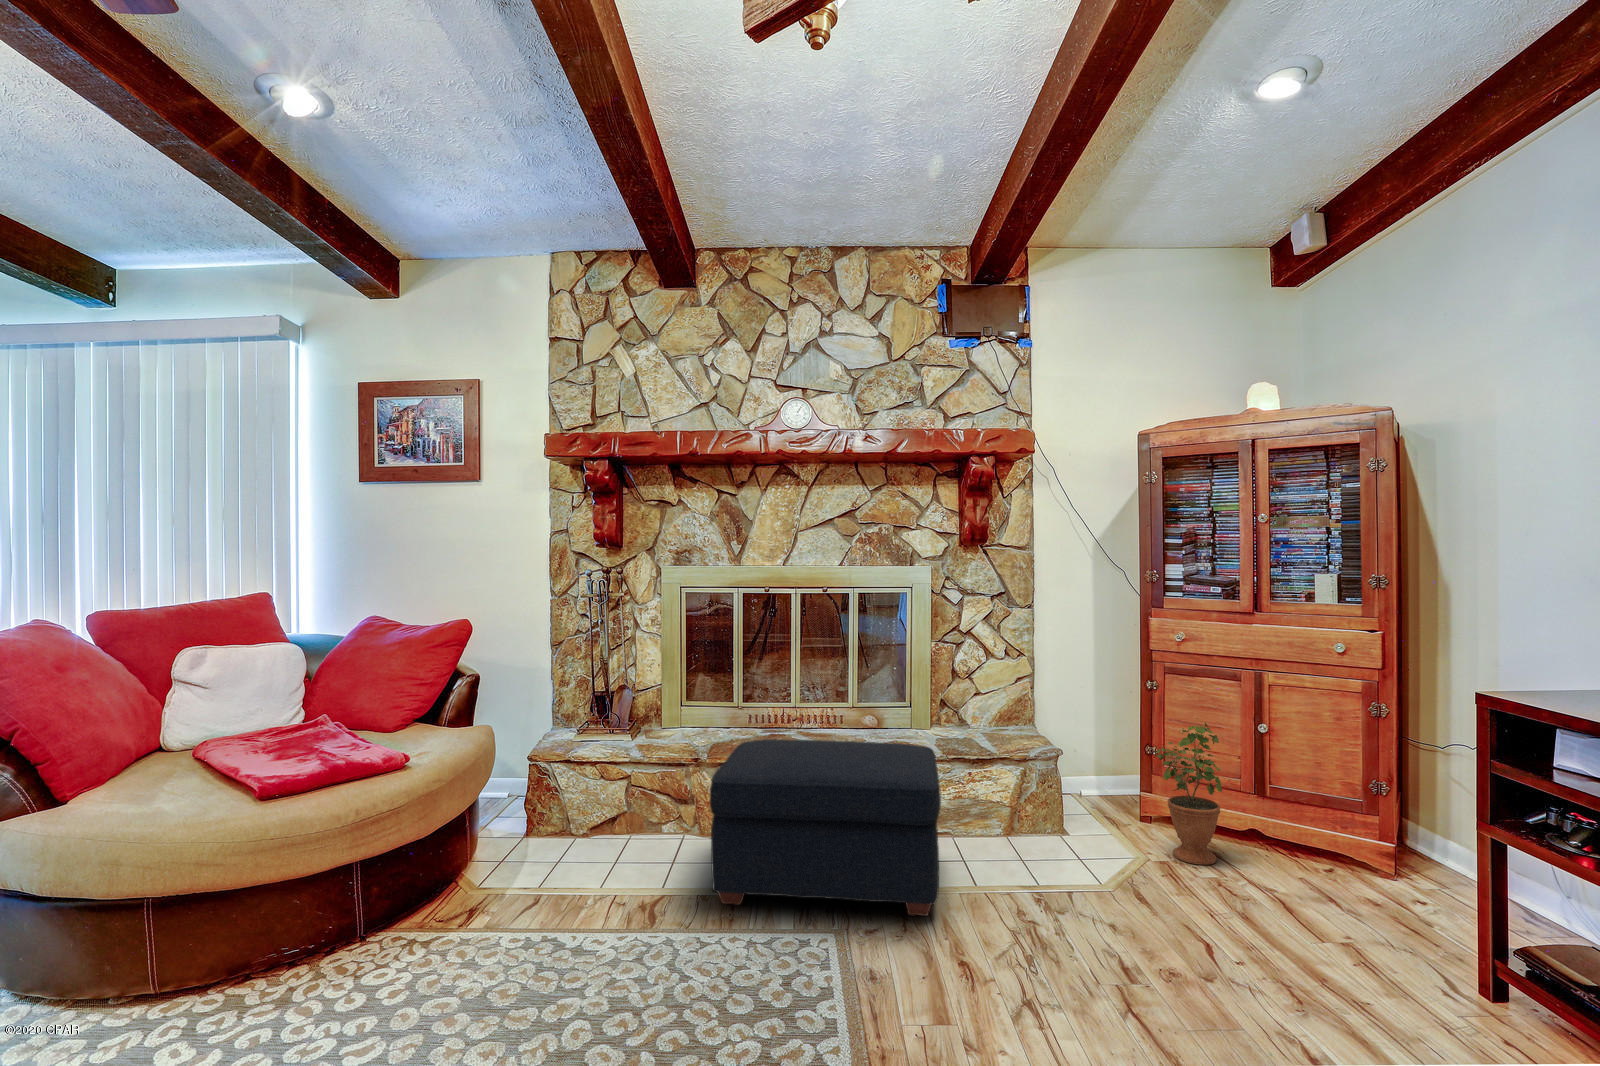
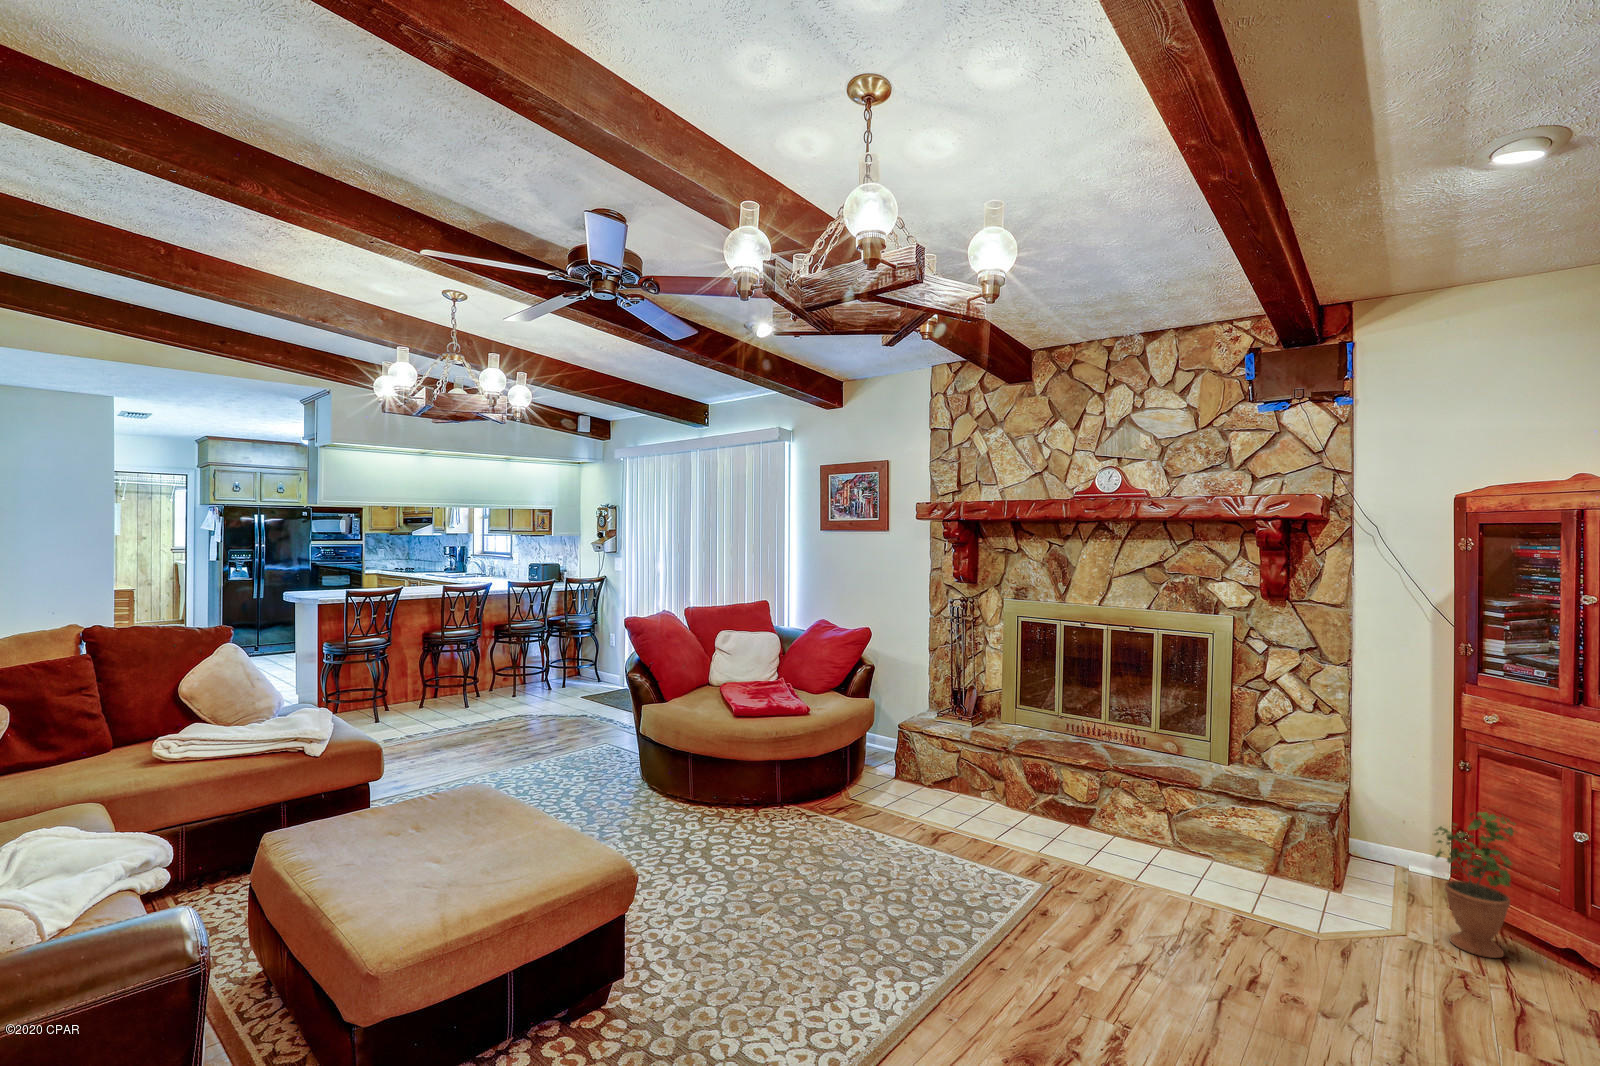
ottoman: present [710,739,941,916] -> none [976,741,1181,898]

